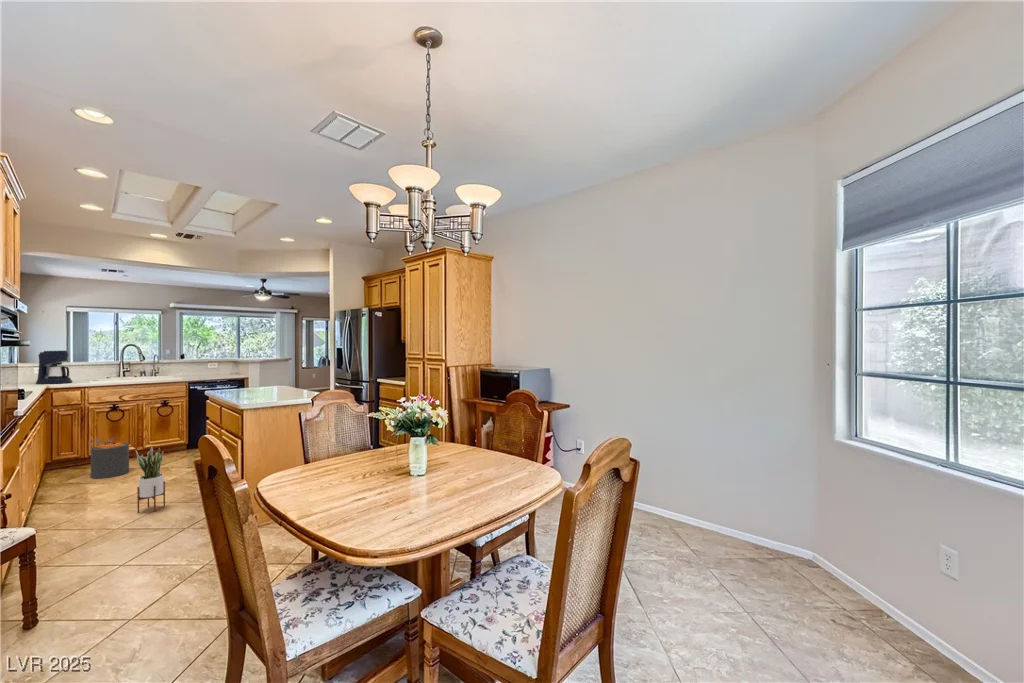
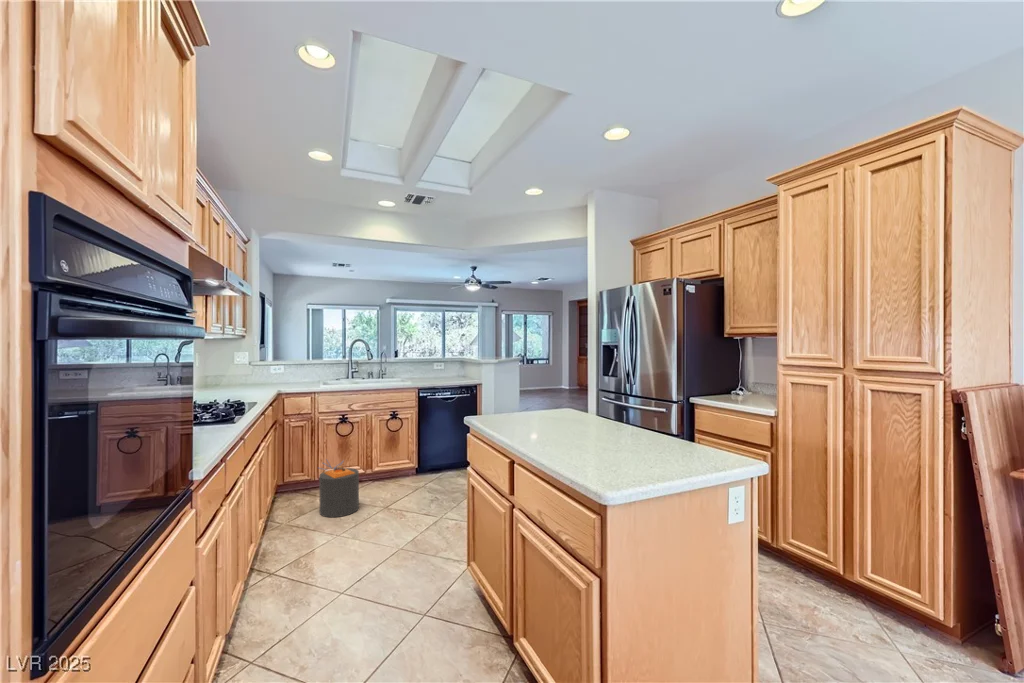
coffee maker: present [36,350,72,384] -> none [270,347,304,387]
potted plant: present [136,446,165,513] -> none [373,508,411,623]

